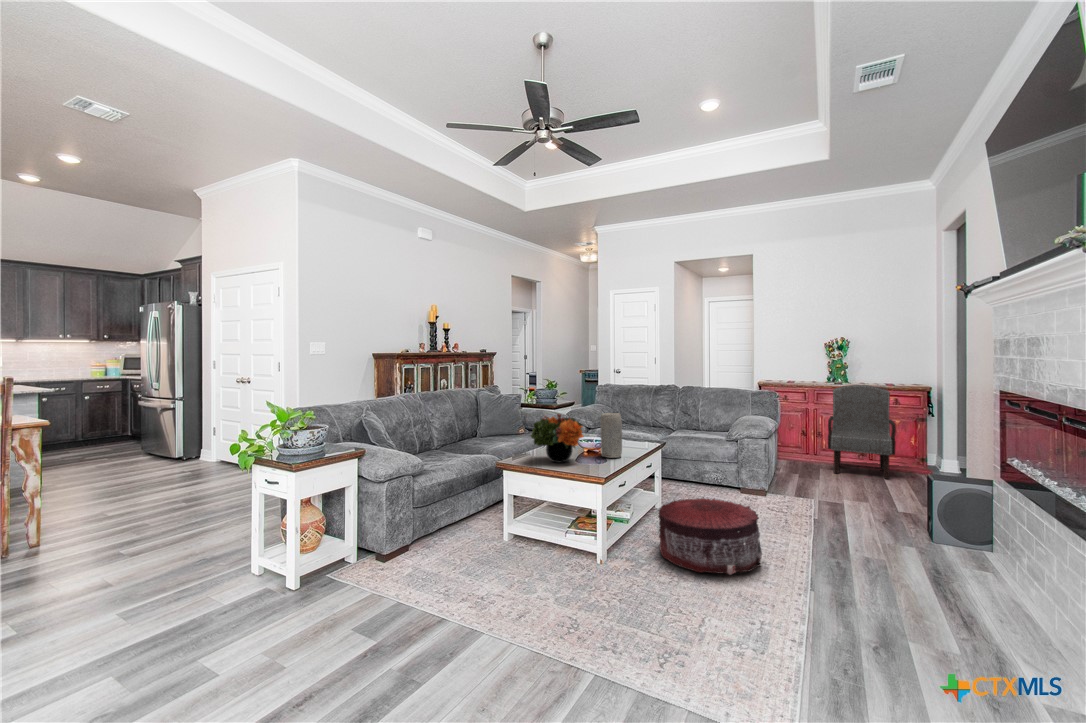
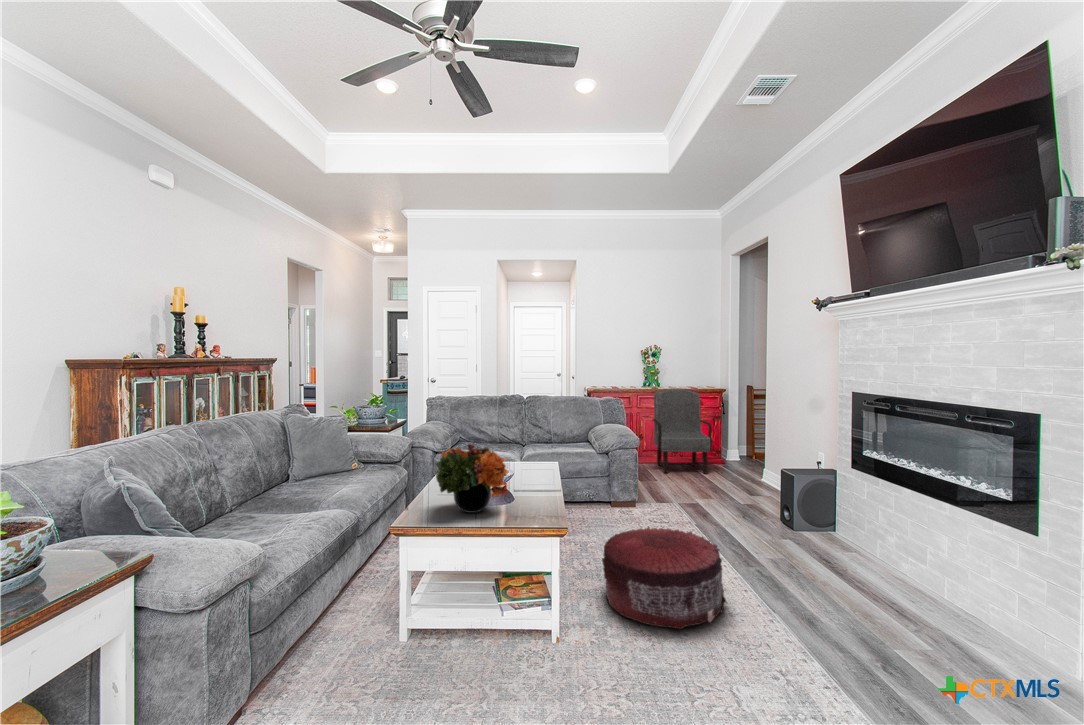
vase: present [601,413,622,458] -> none [512,436,540,495]

